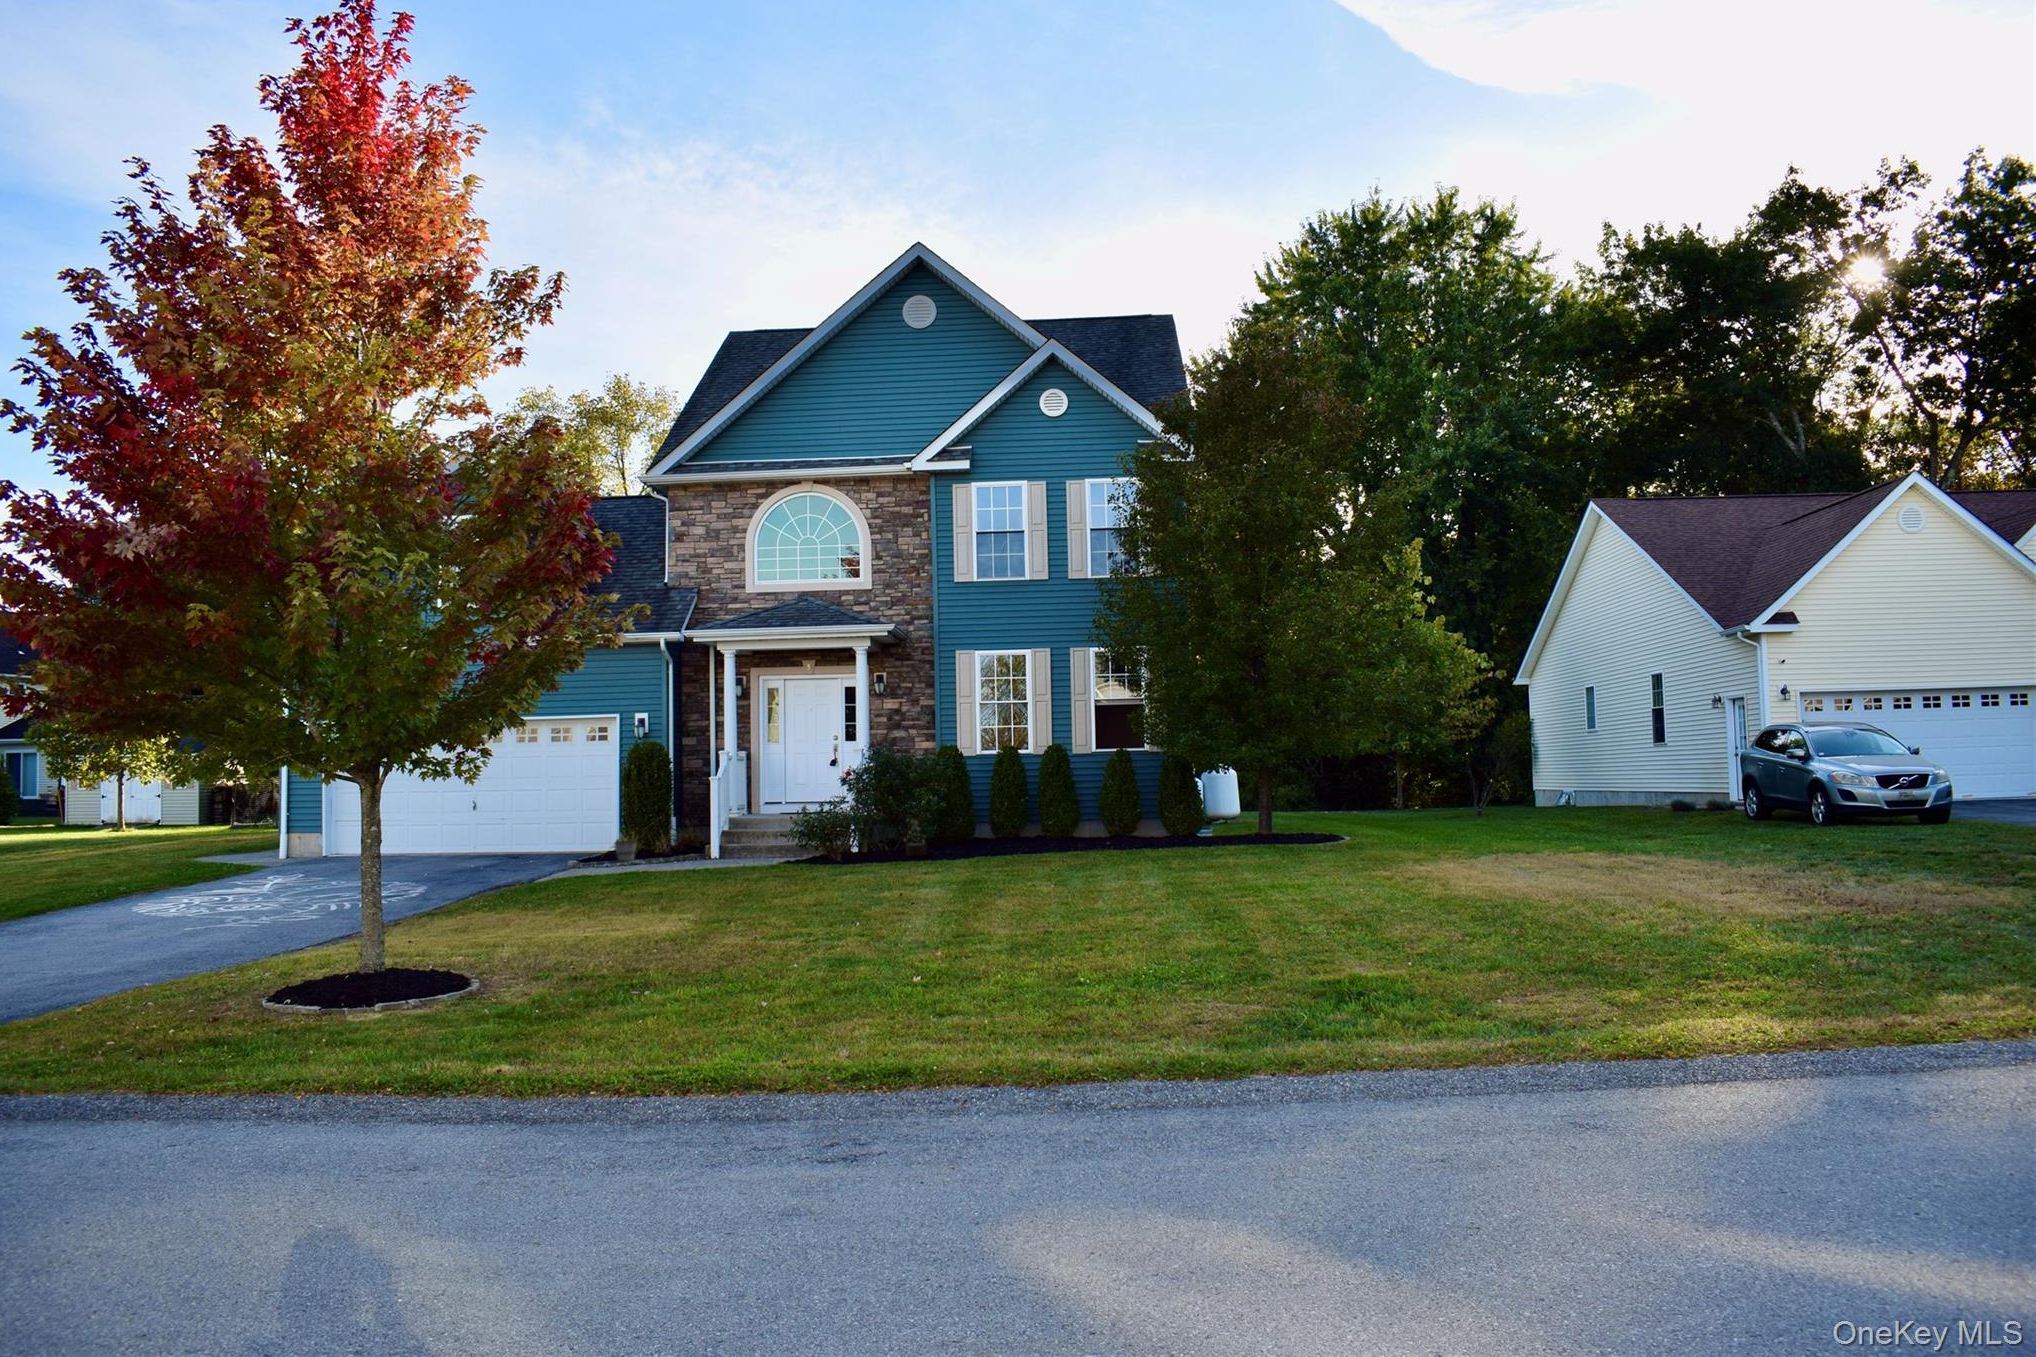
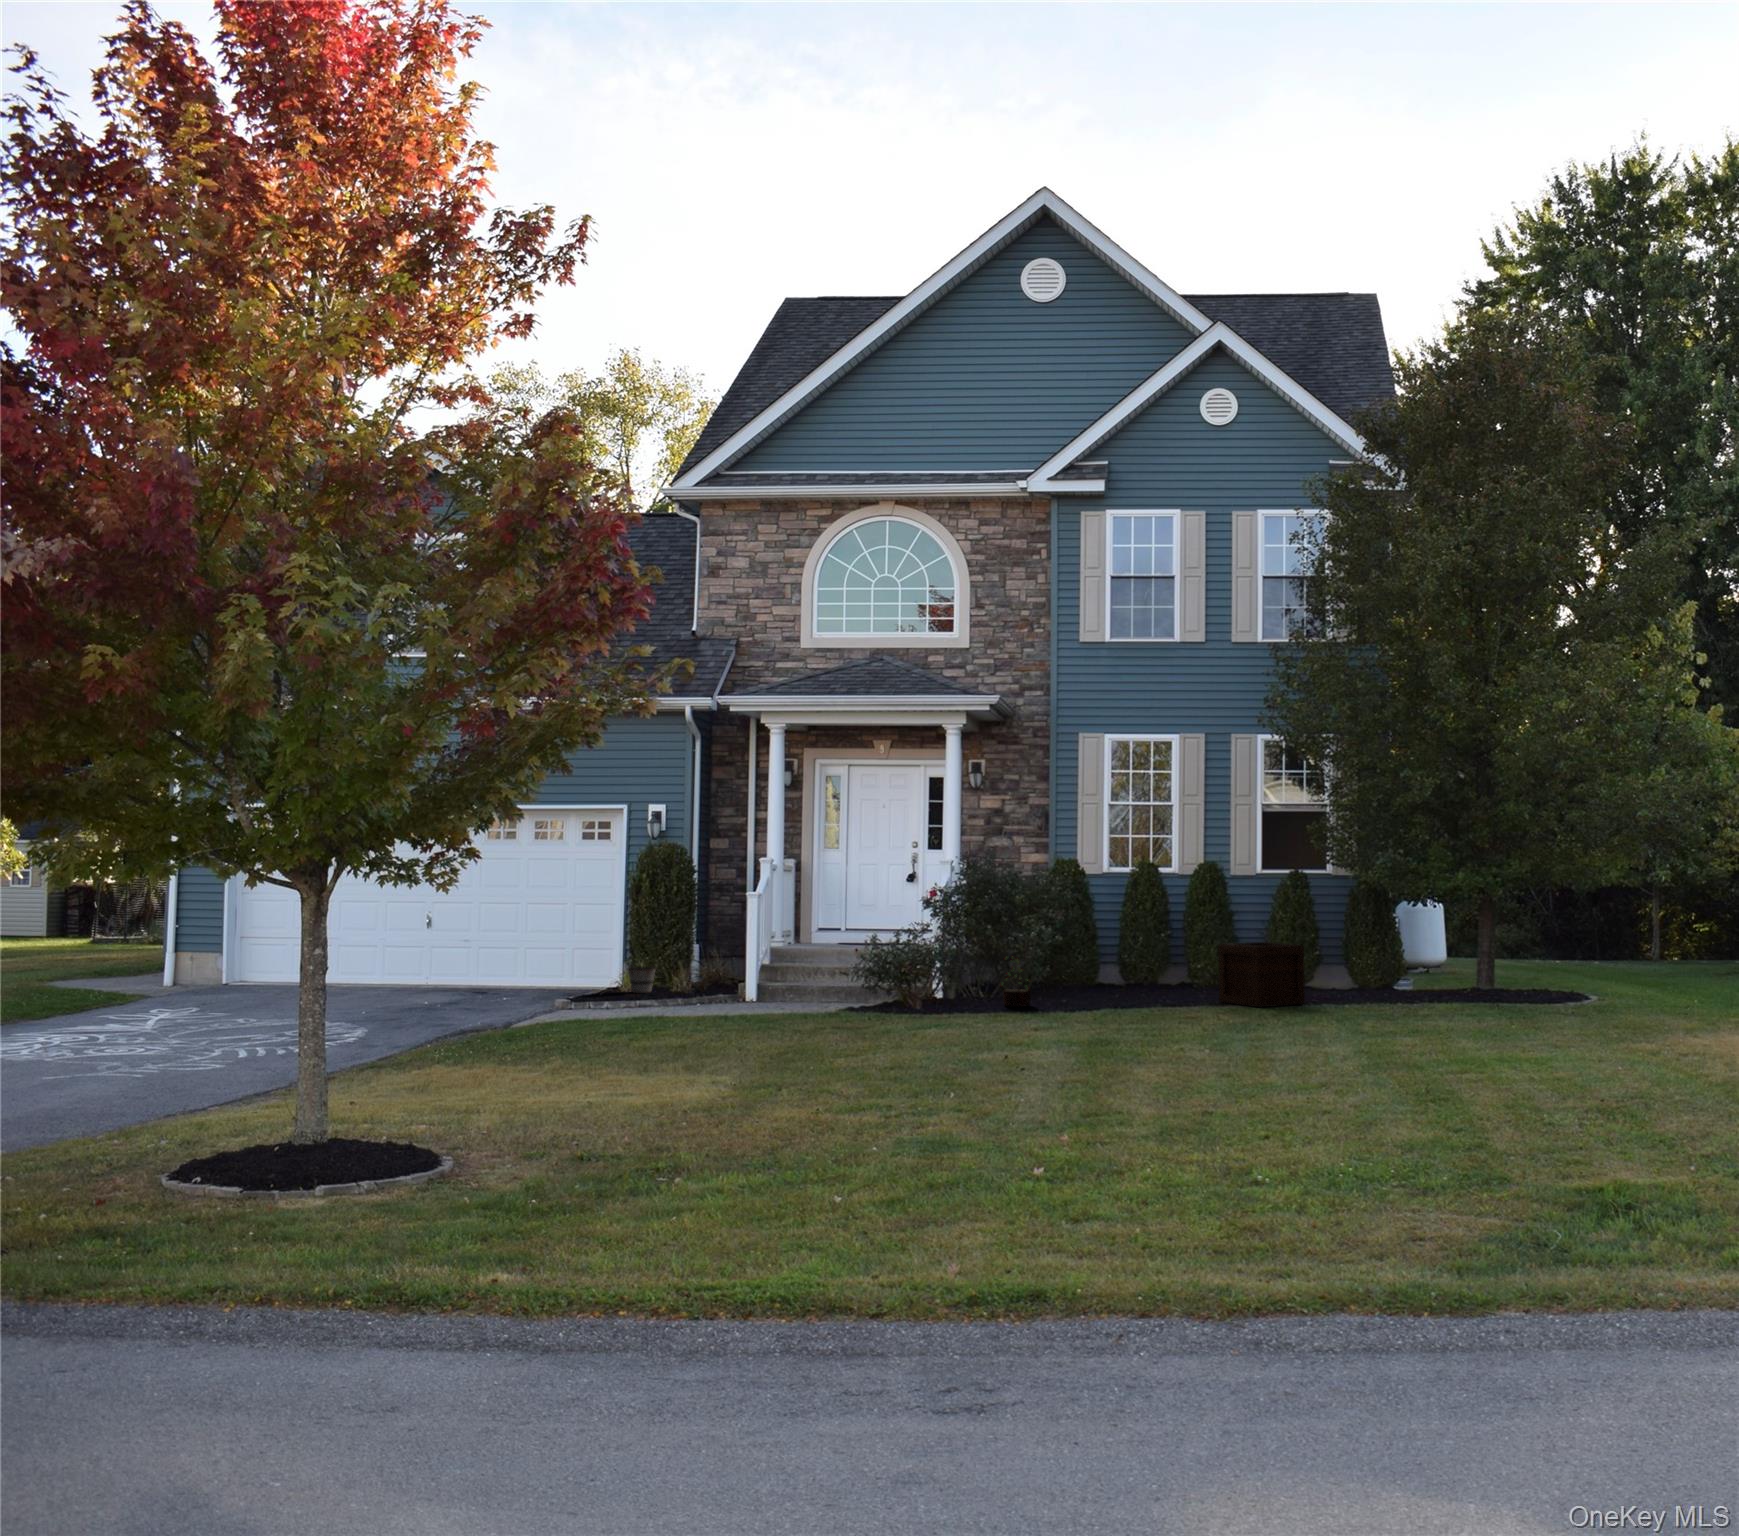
wooden crate: none [1065,800,1128,848] -> present [1218,942,1305,1007]

